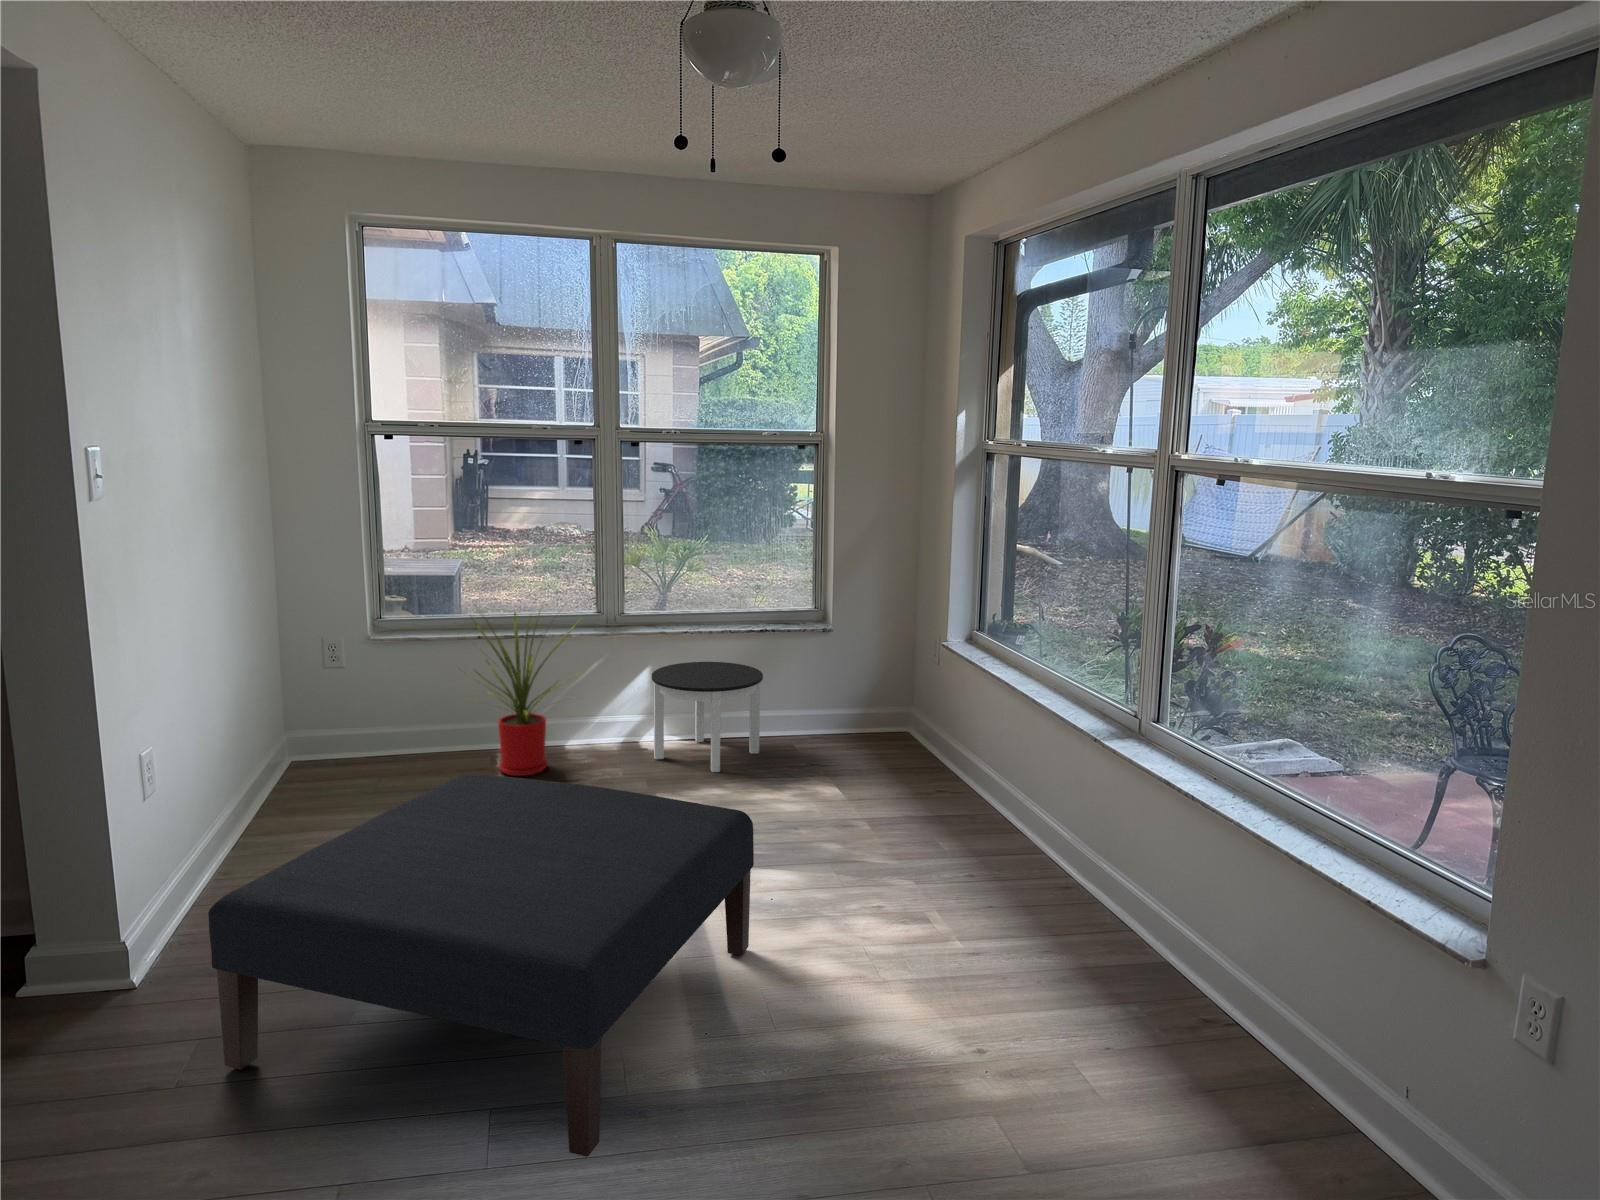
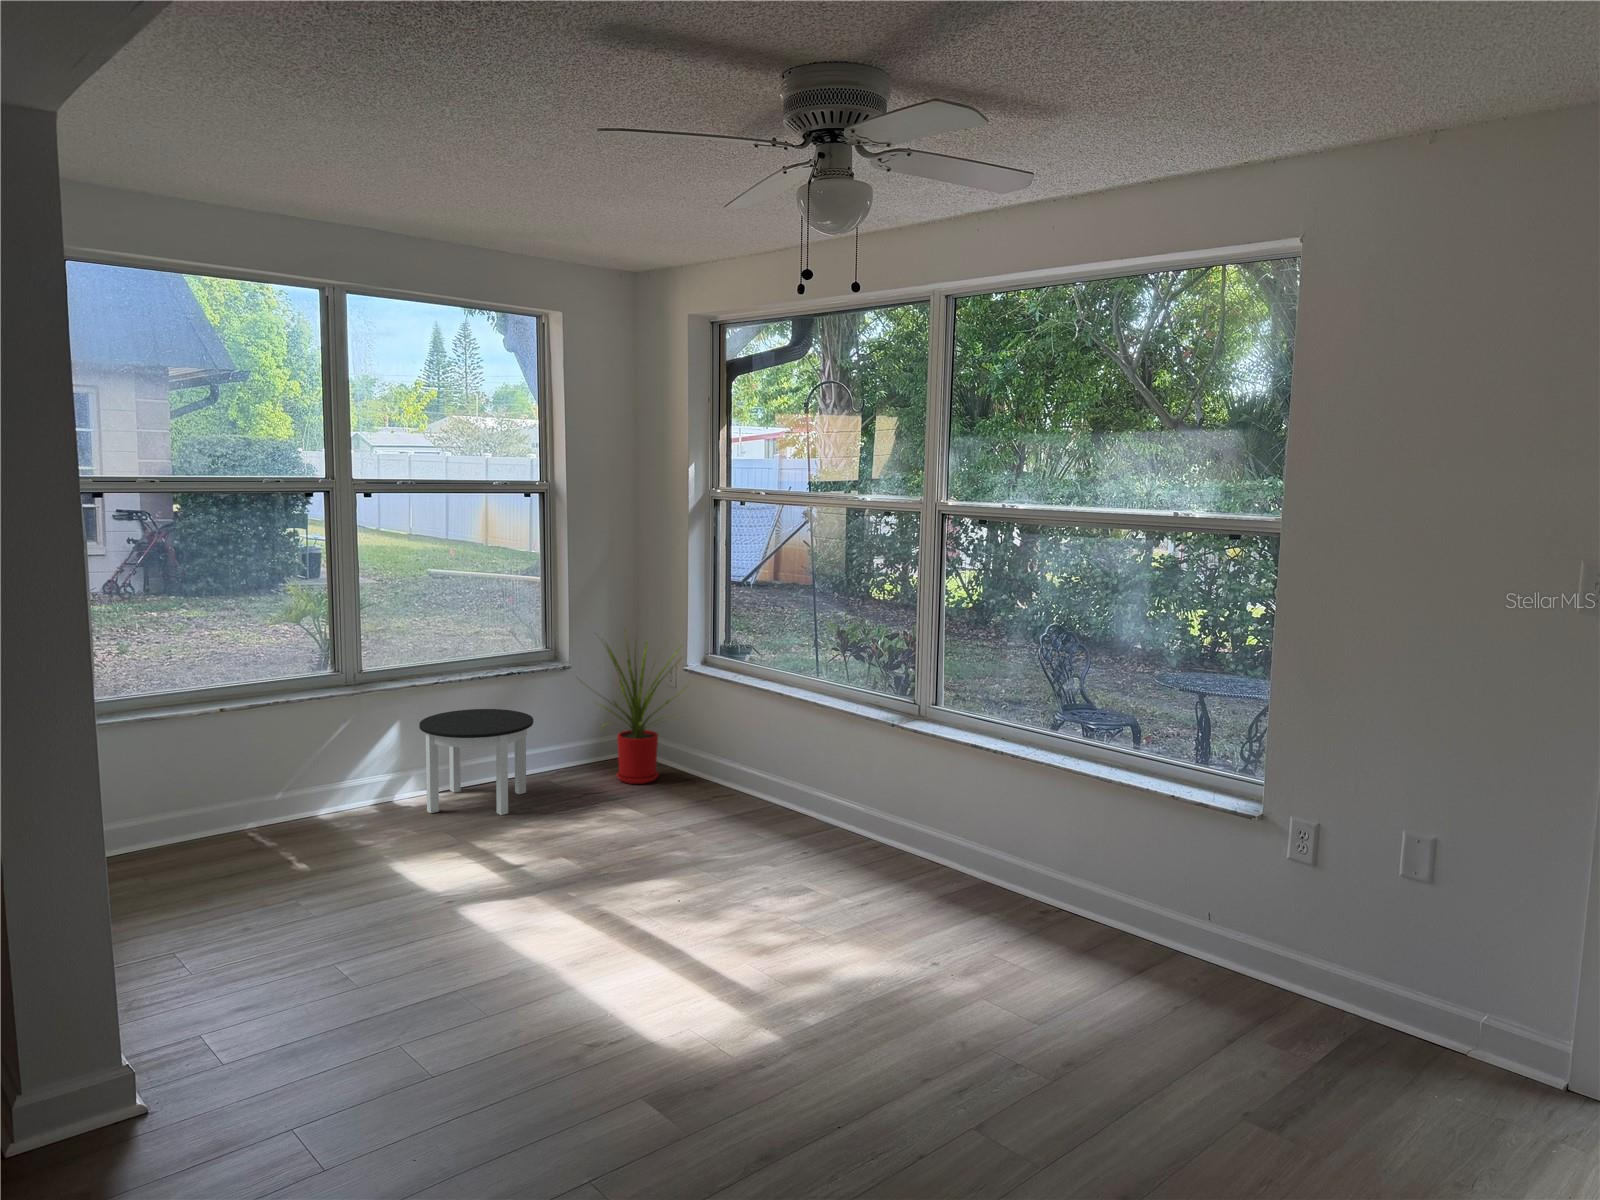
house plant: present [459,612,578,776] -> present [601,642,679,784]
ottoman: present [208,774,754,1157] -> none [328,816,753,1139]

